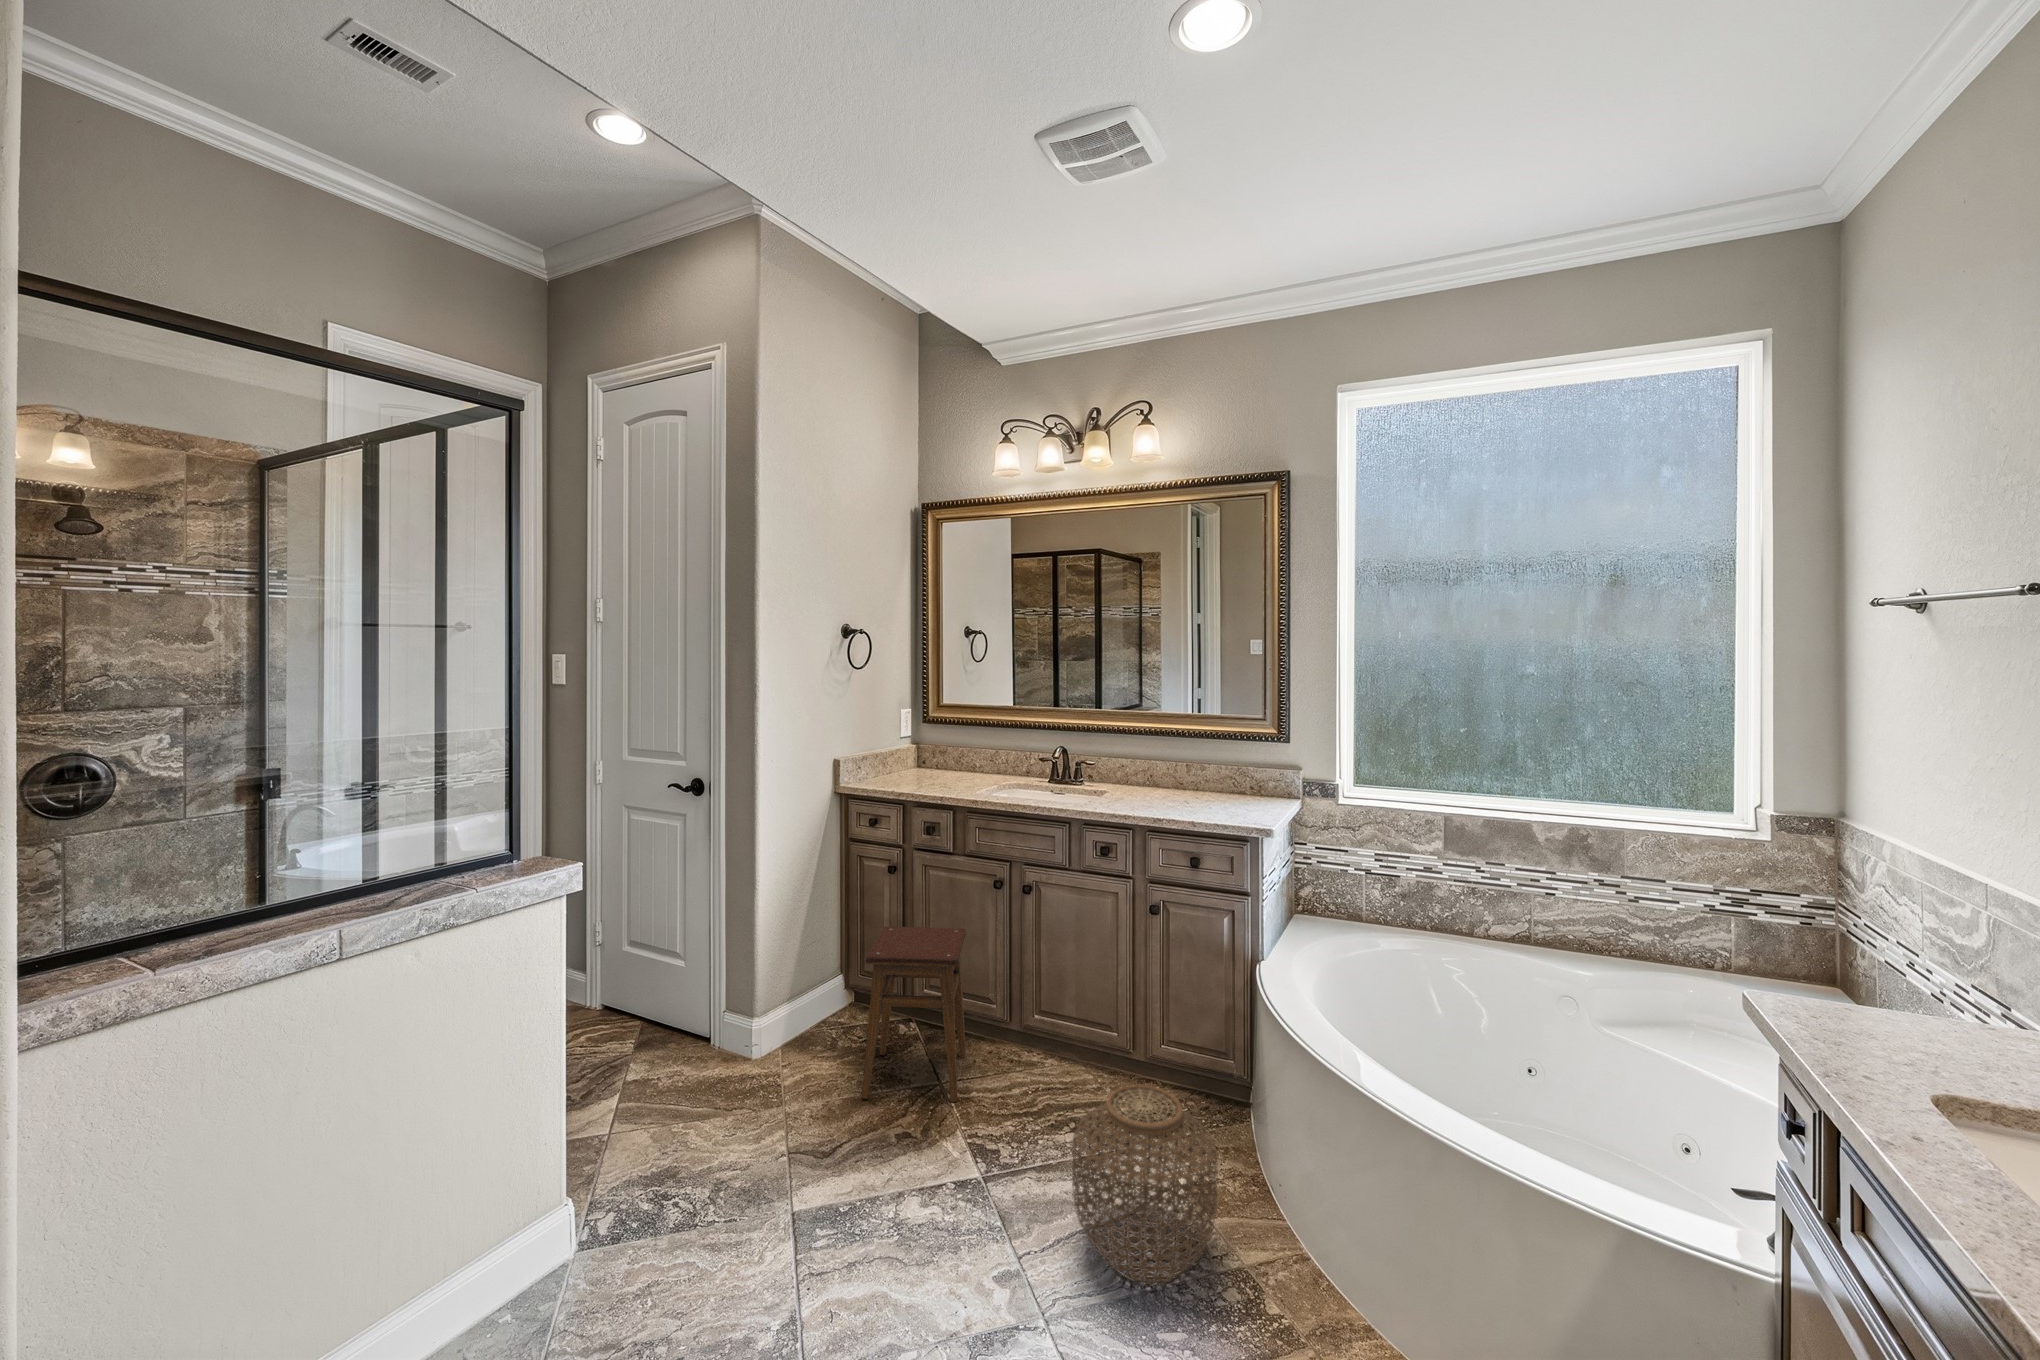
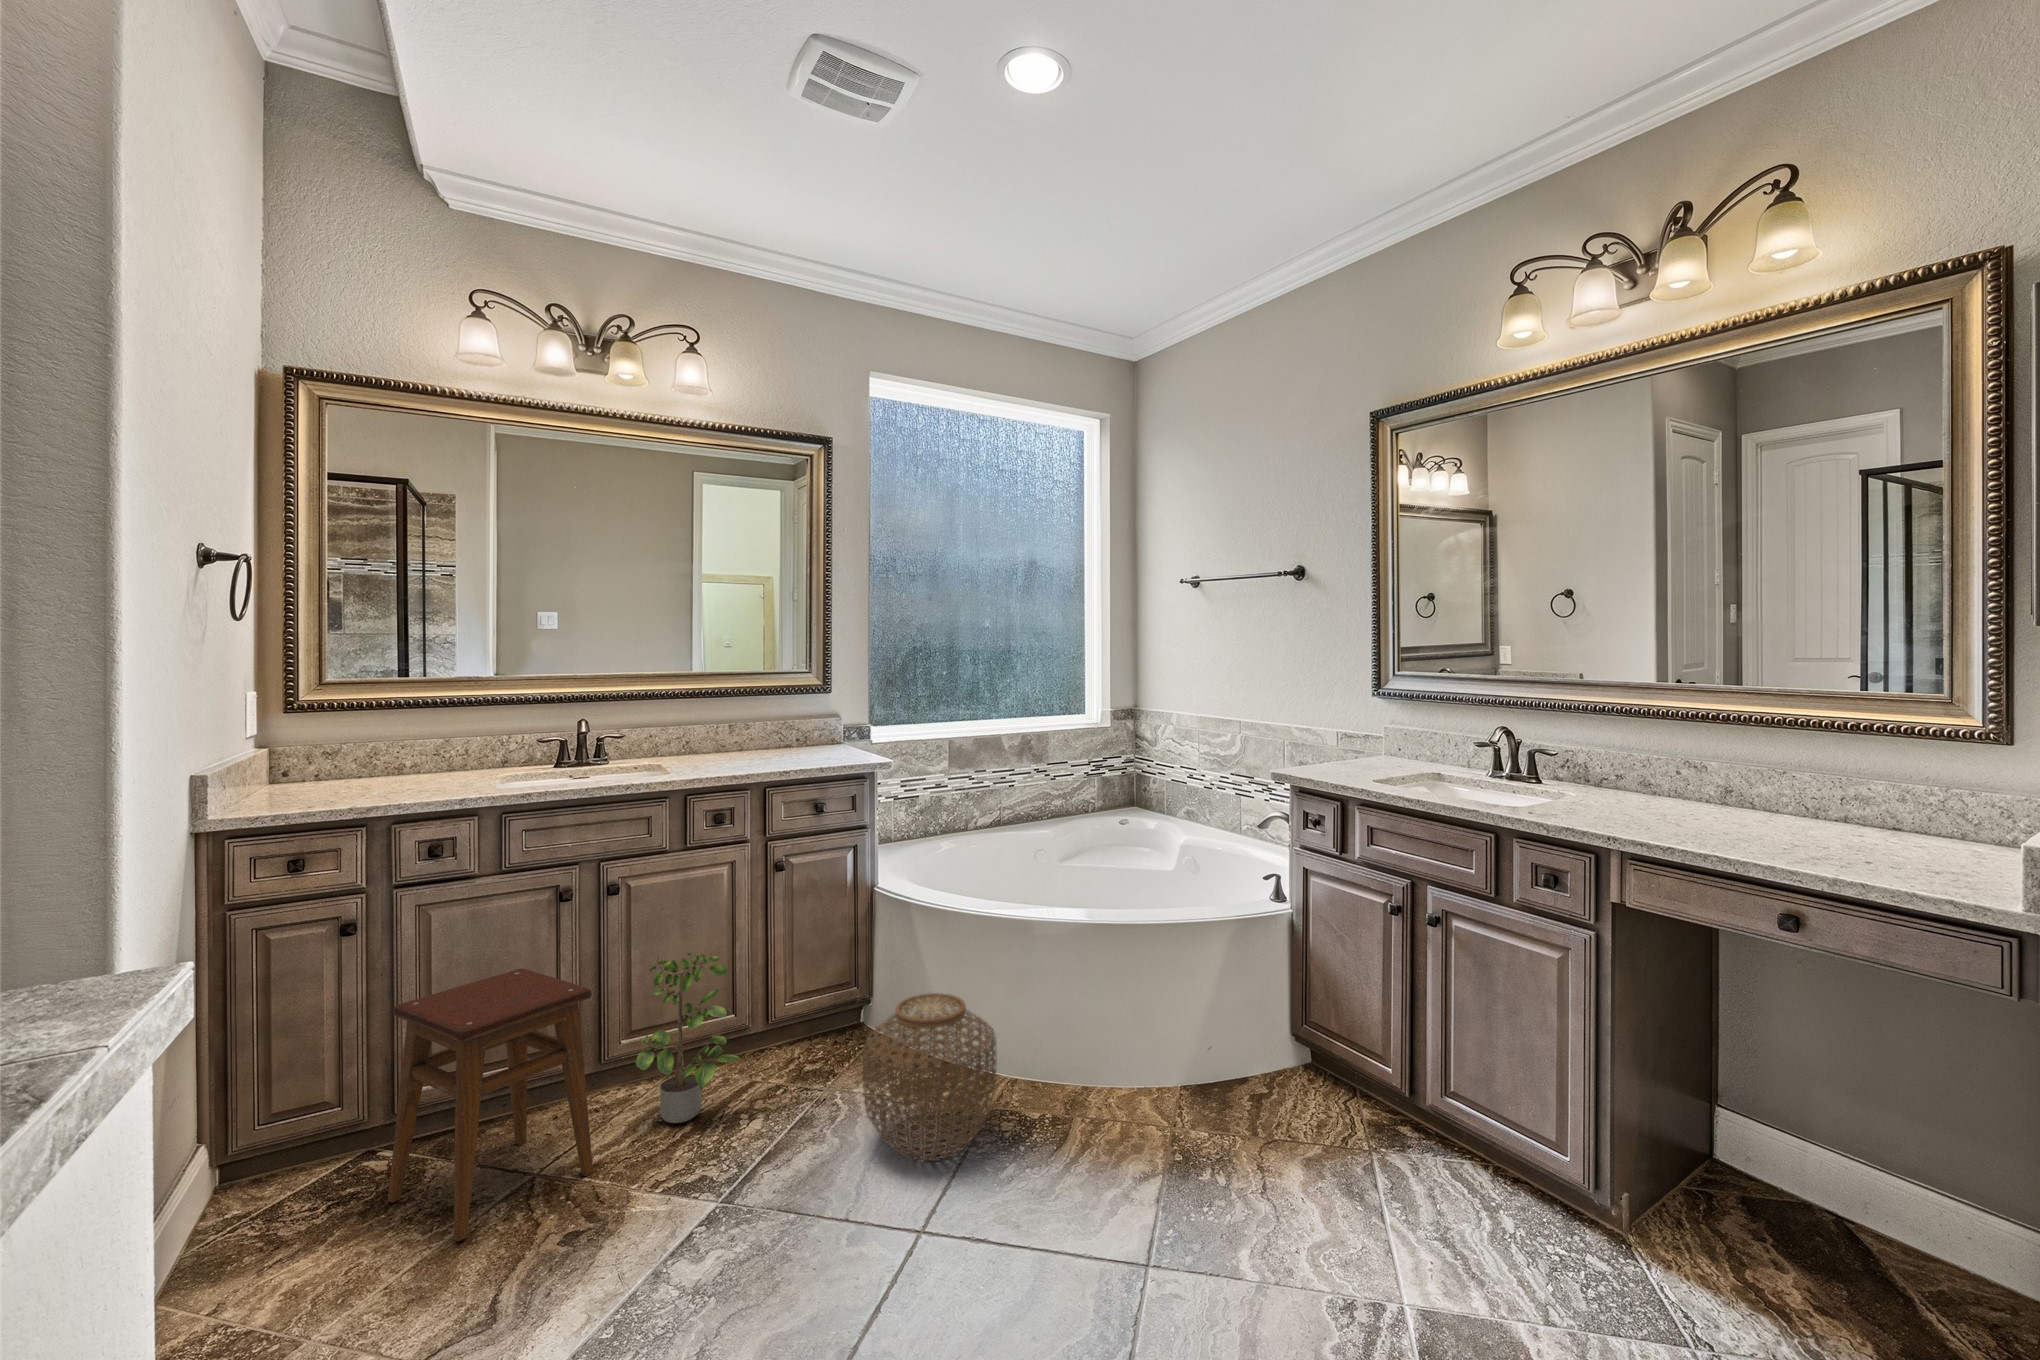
potted plant: none [1009,954,1071,1102] -> present [635,953,741,1123]

